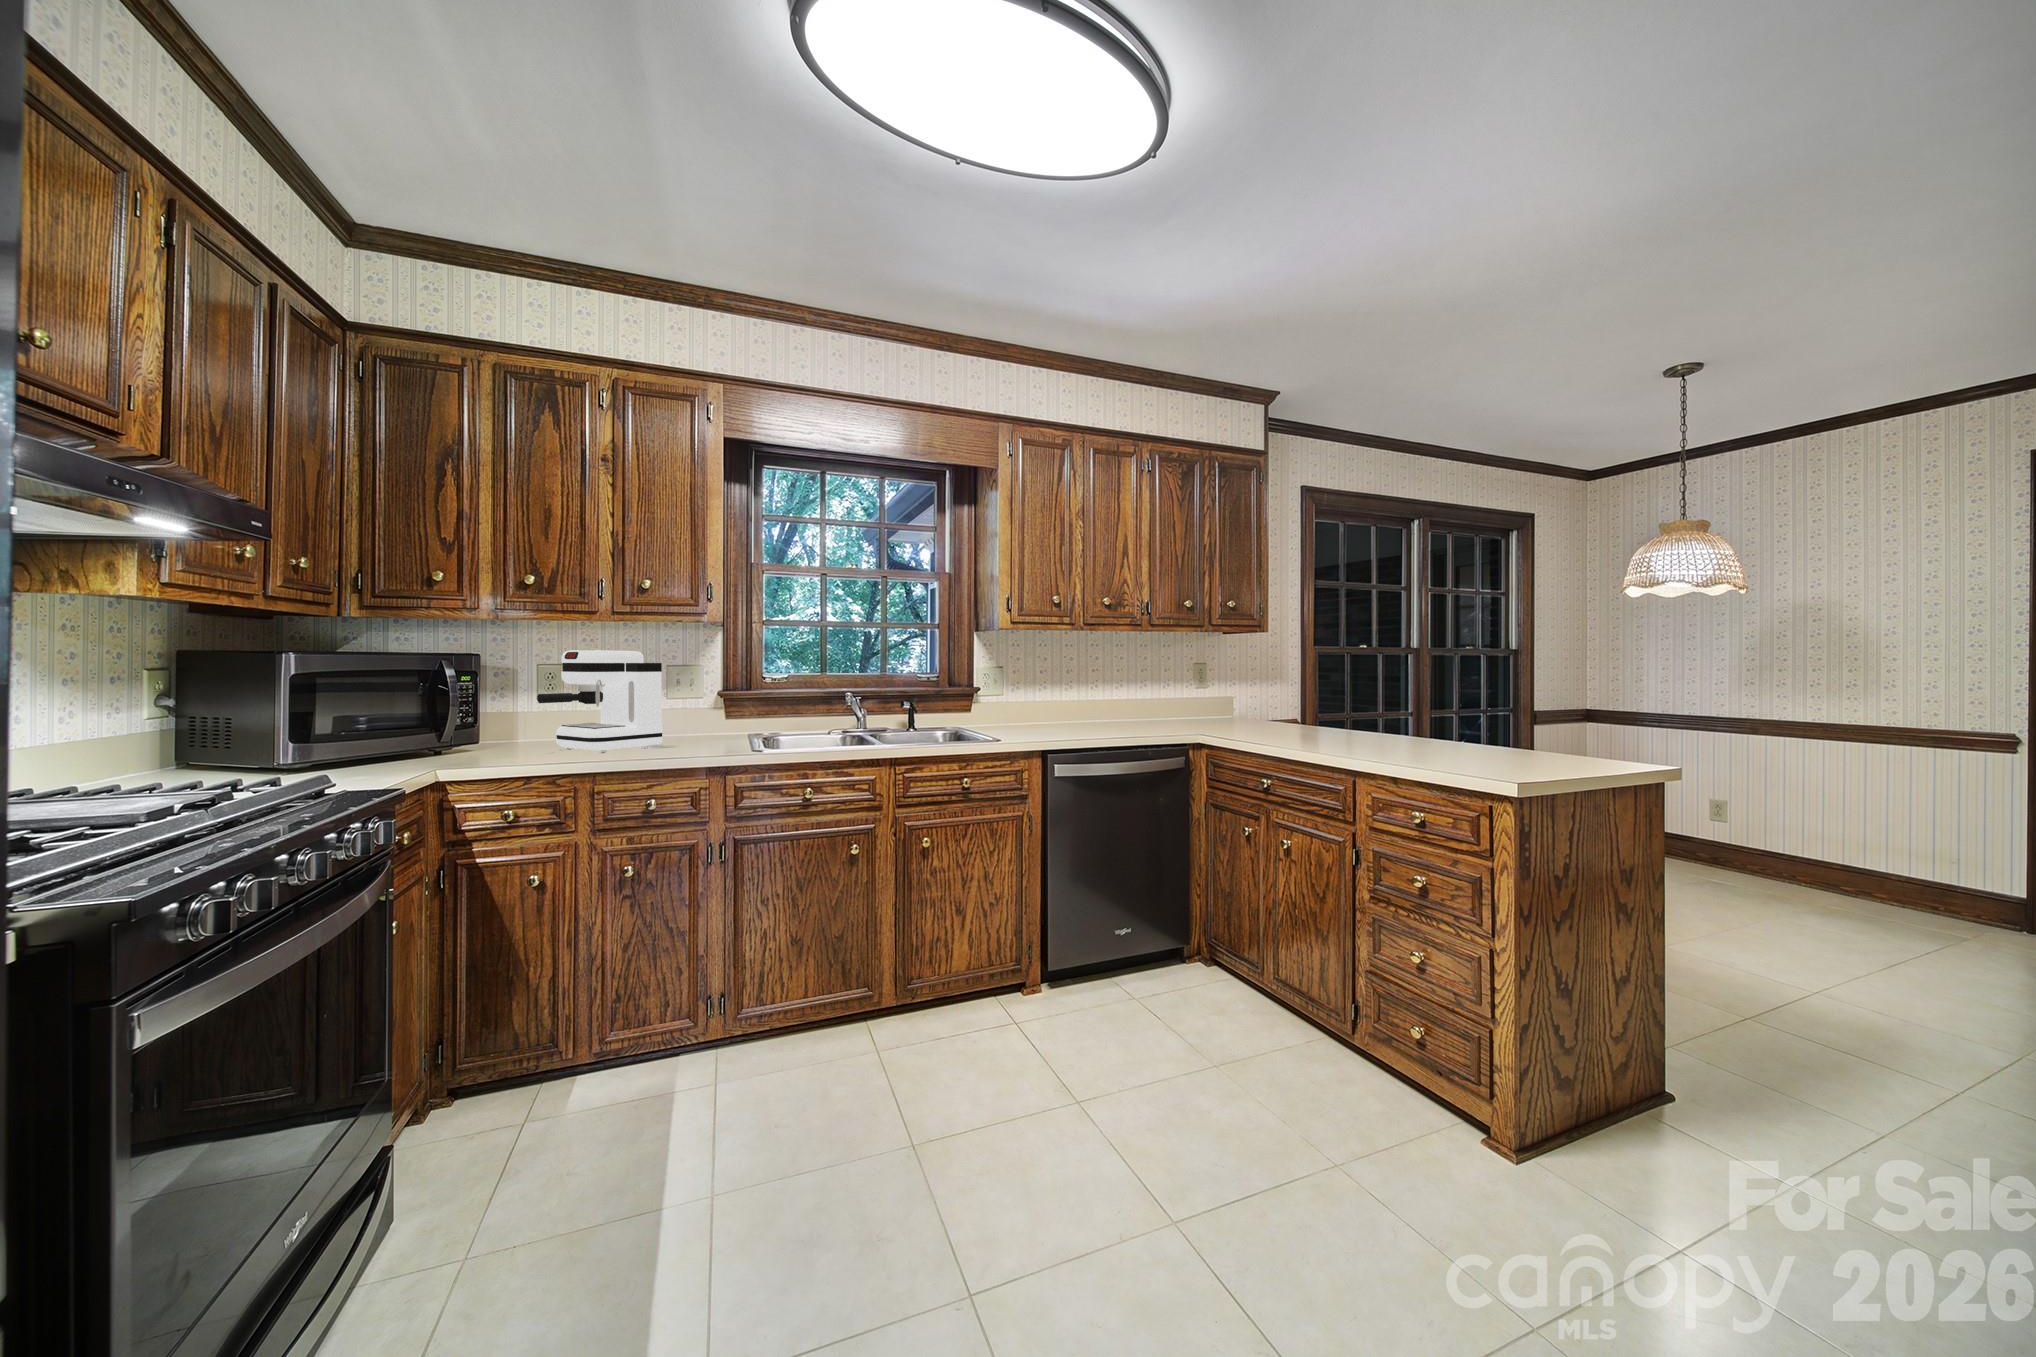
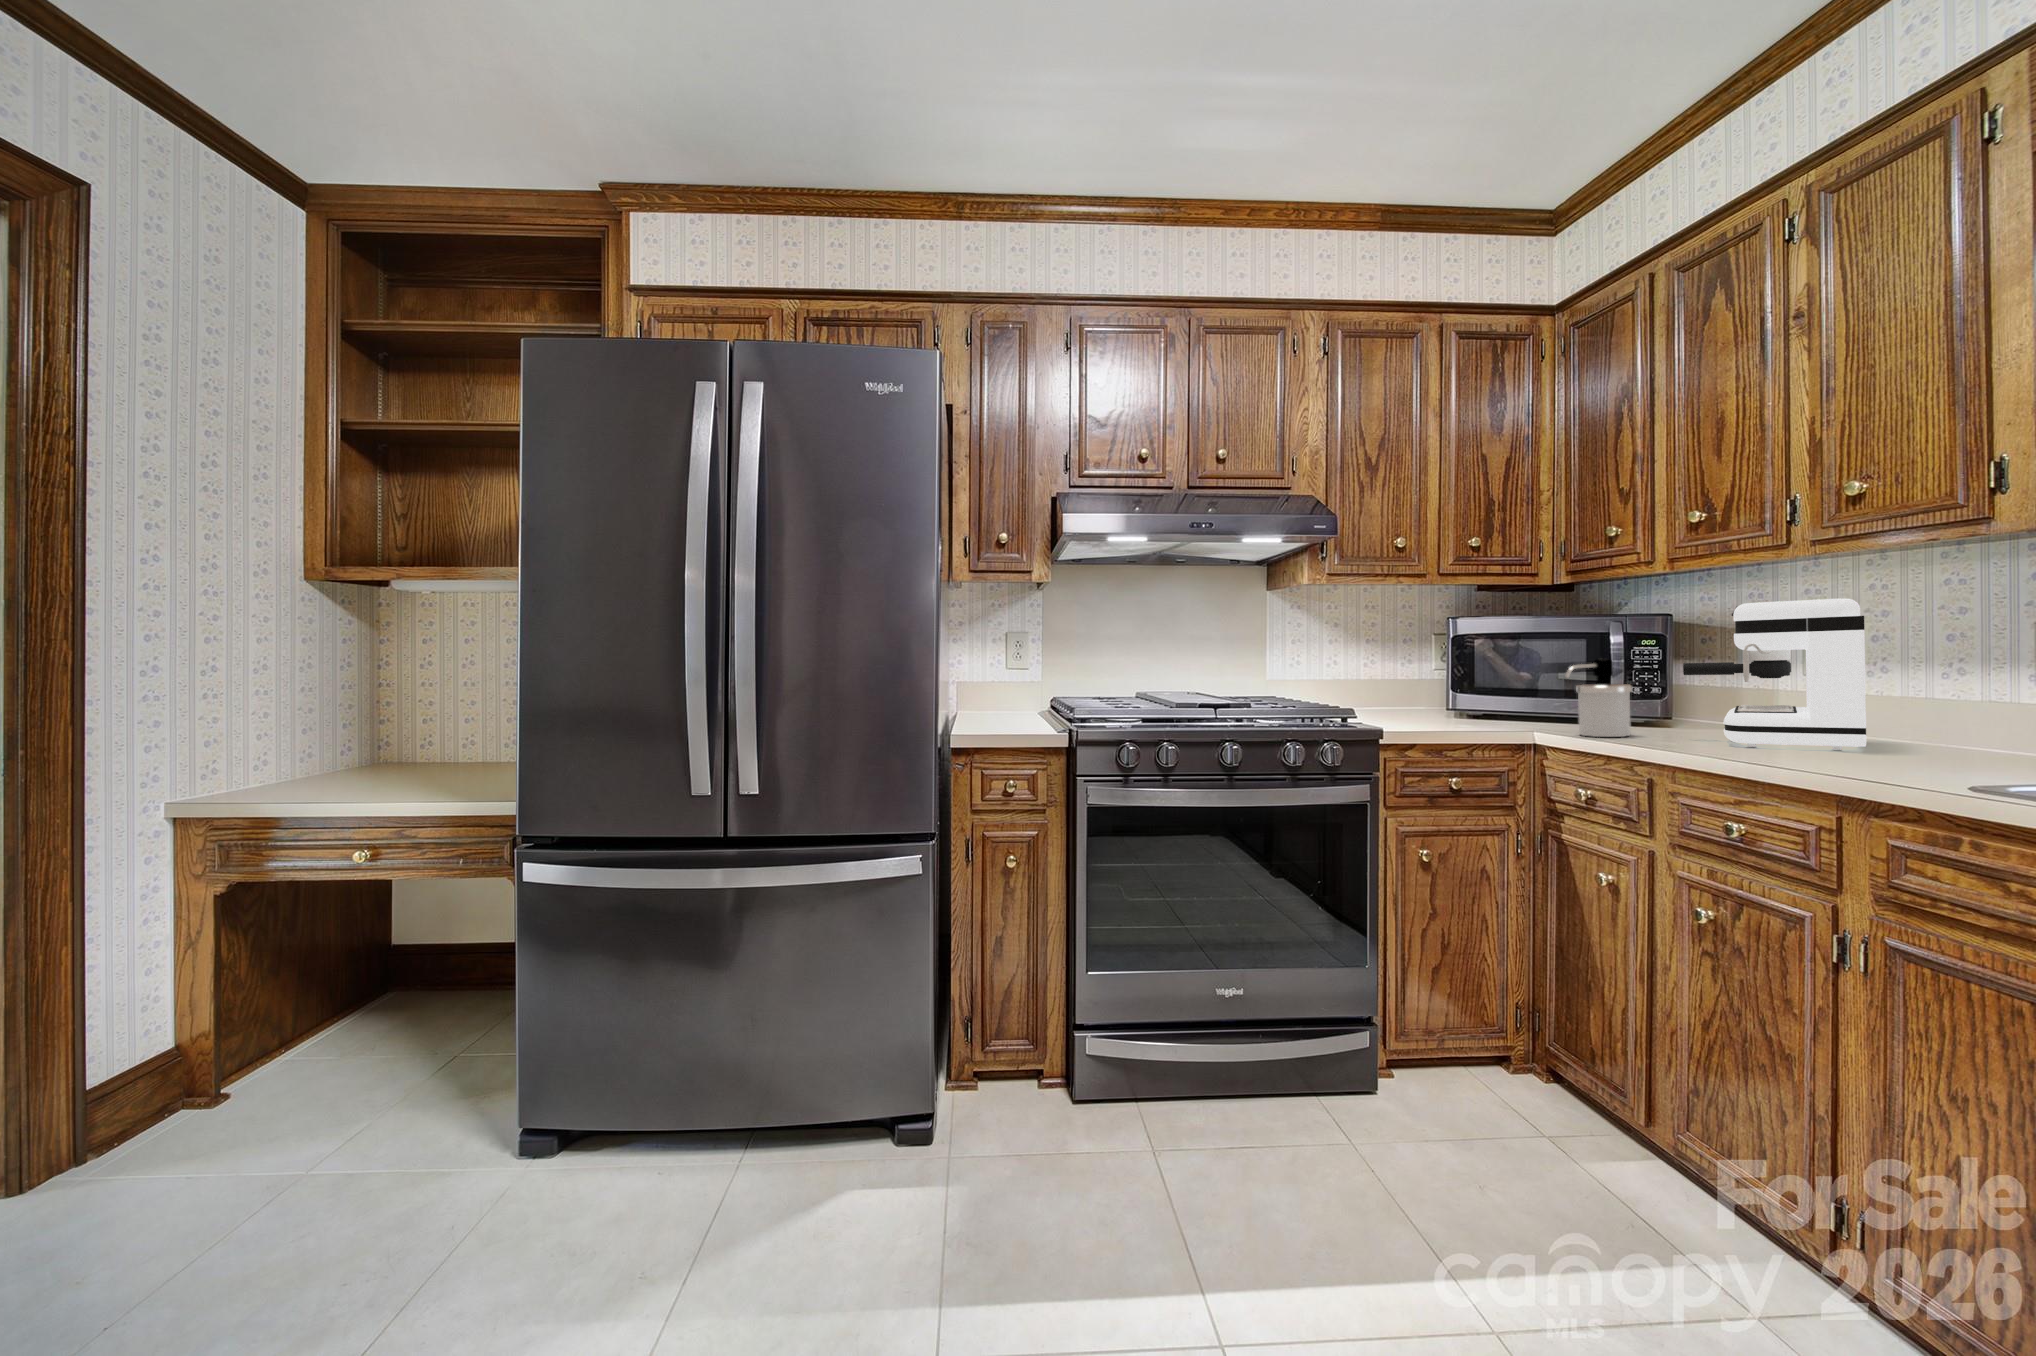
soap dispenser: none [447,691,497,760] -> present [1565,659,1632,737]

